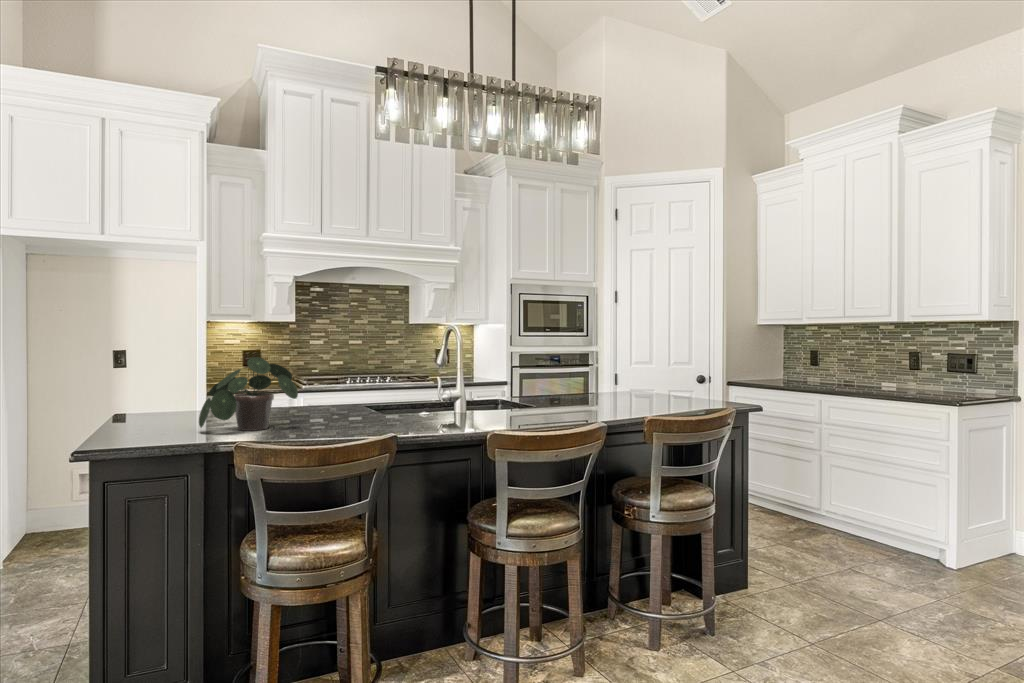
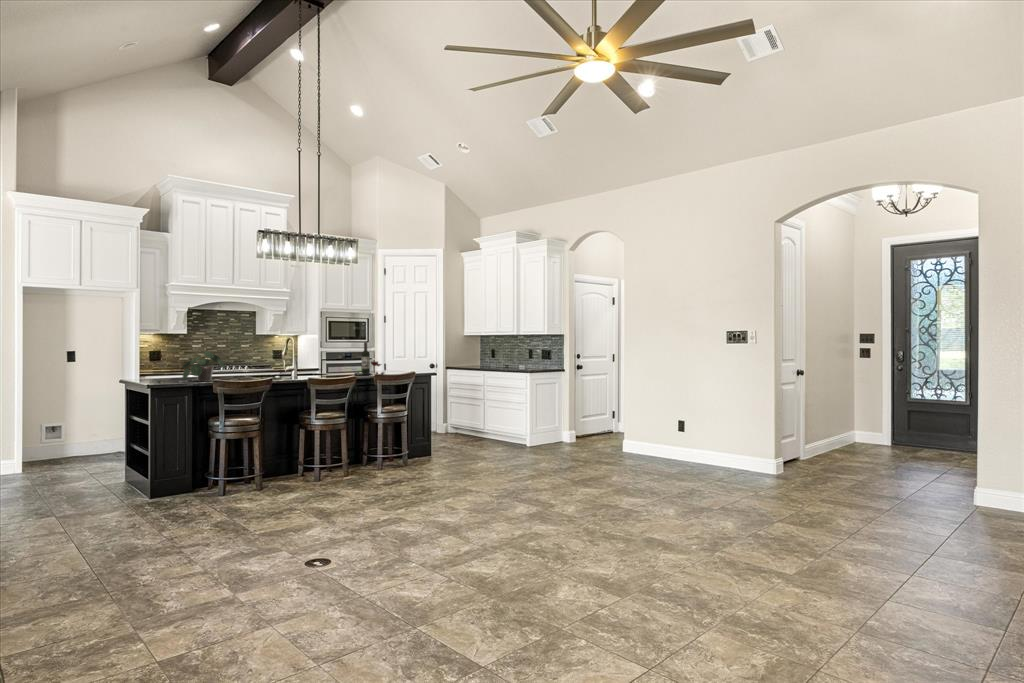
wine bottle: none [586,336,652,414] -> present [354,342,384,375]

